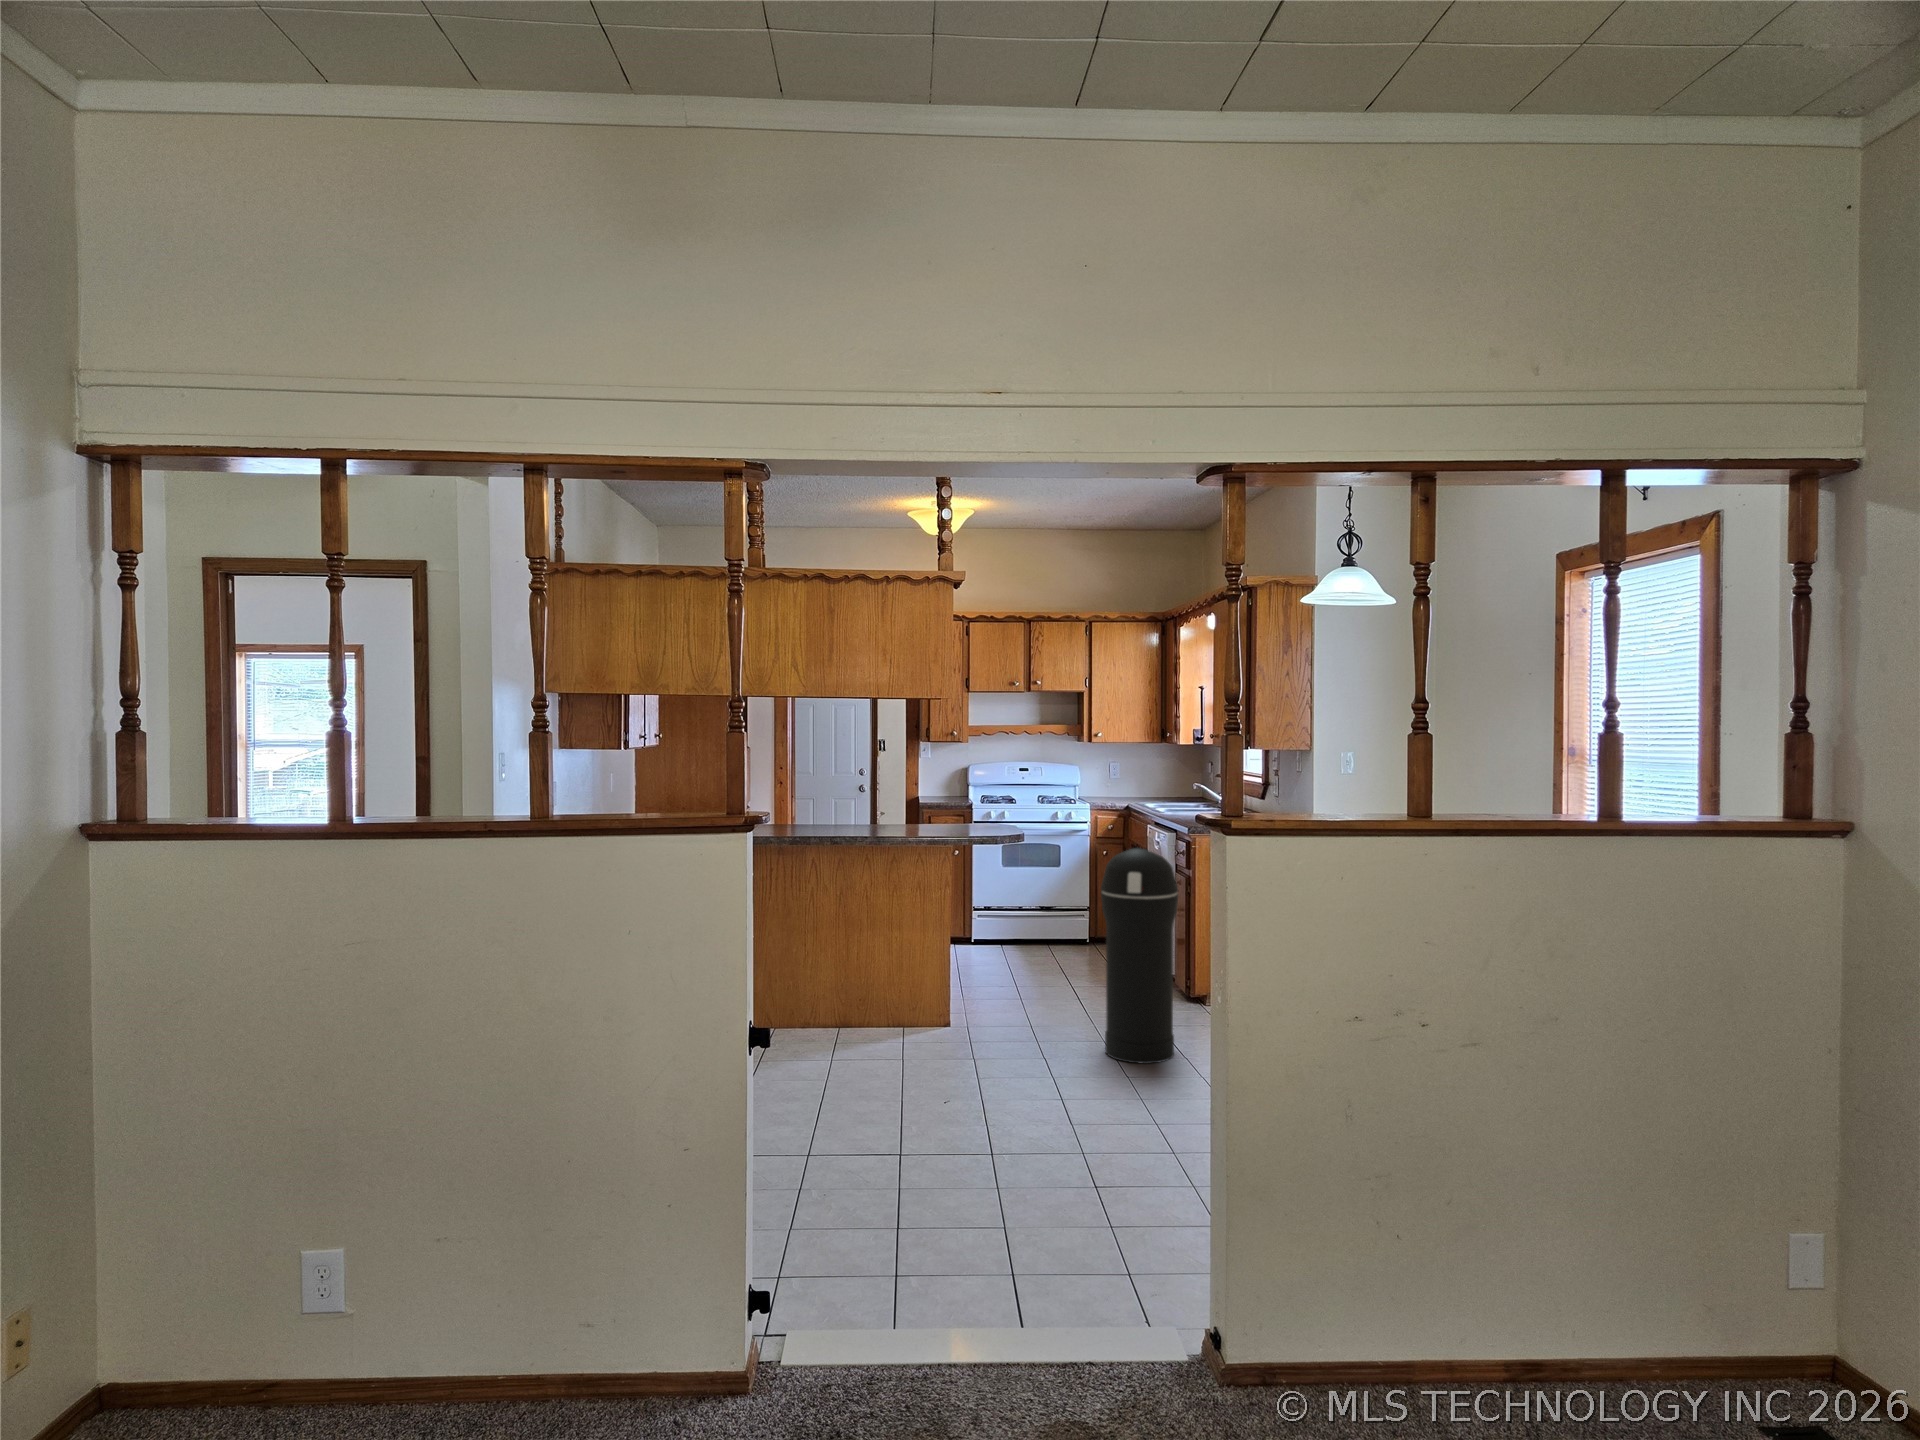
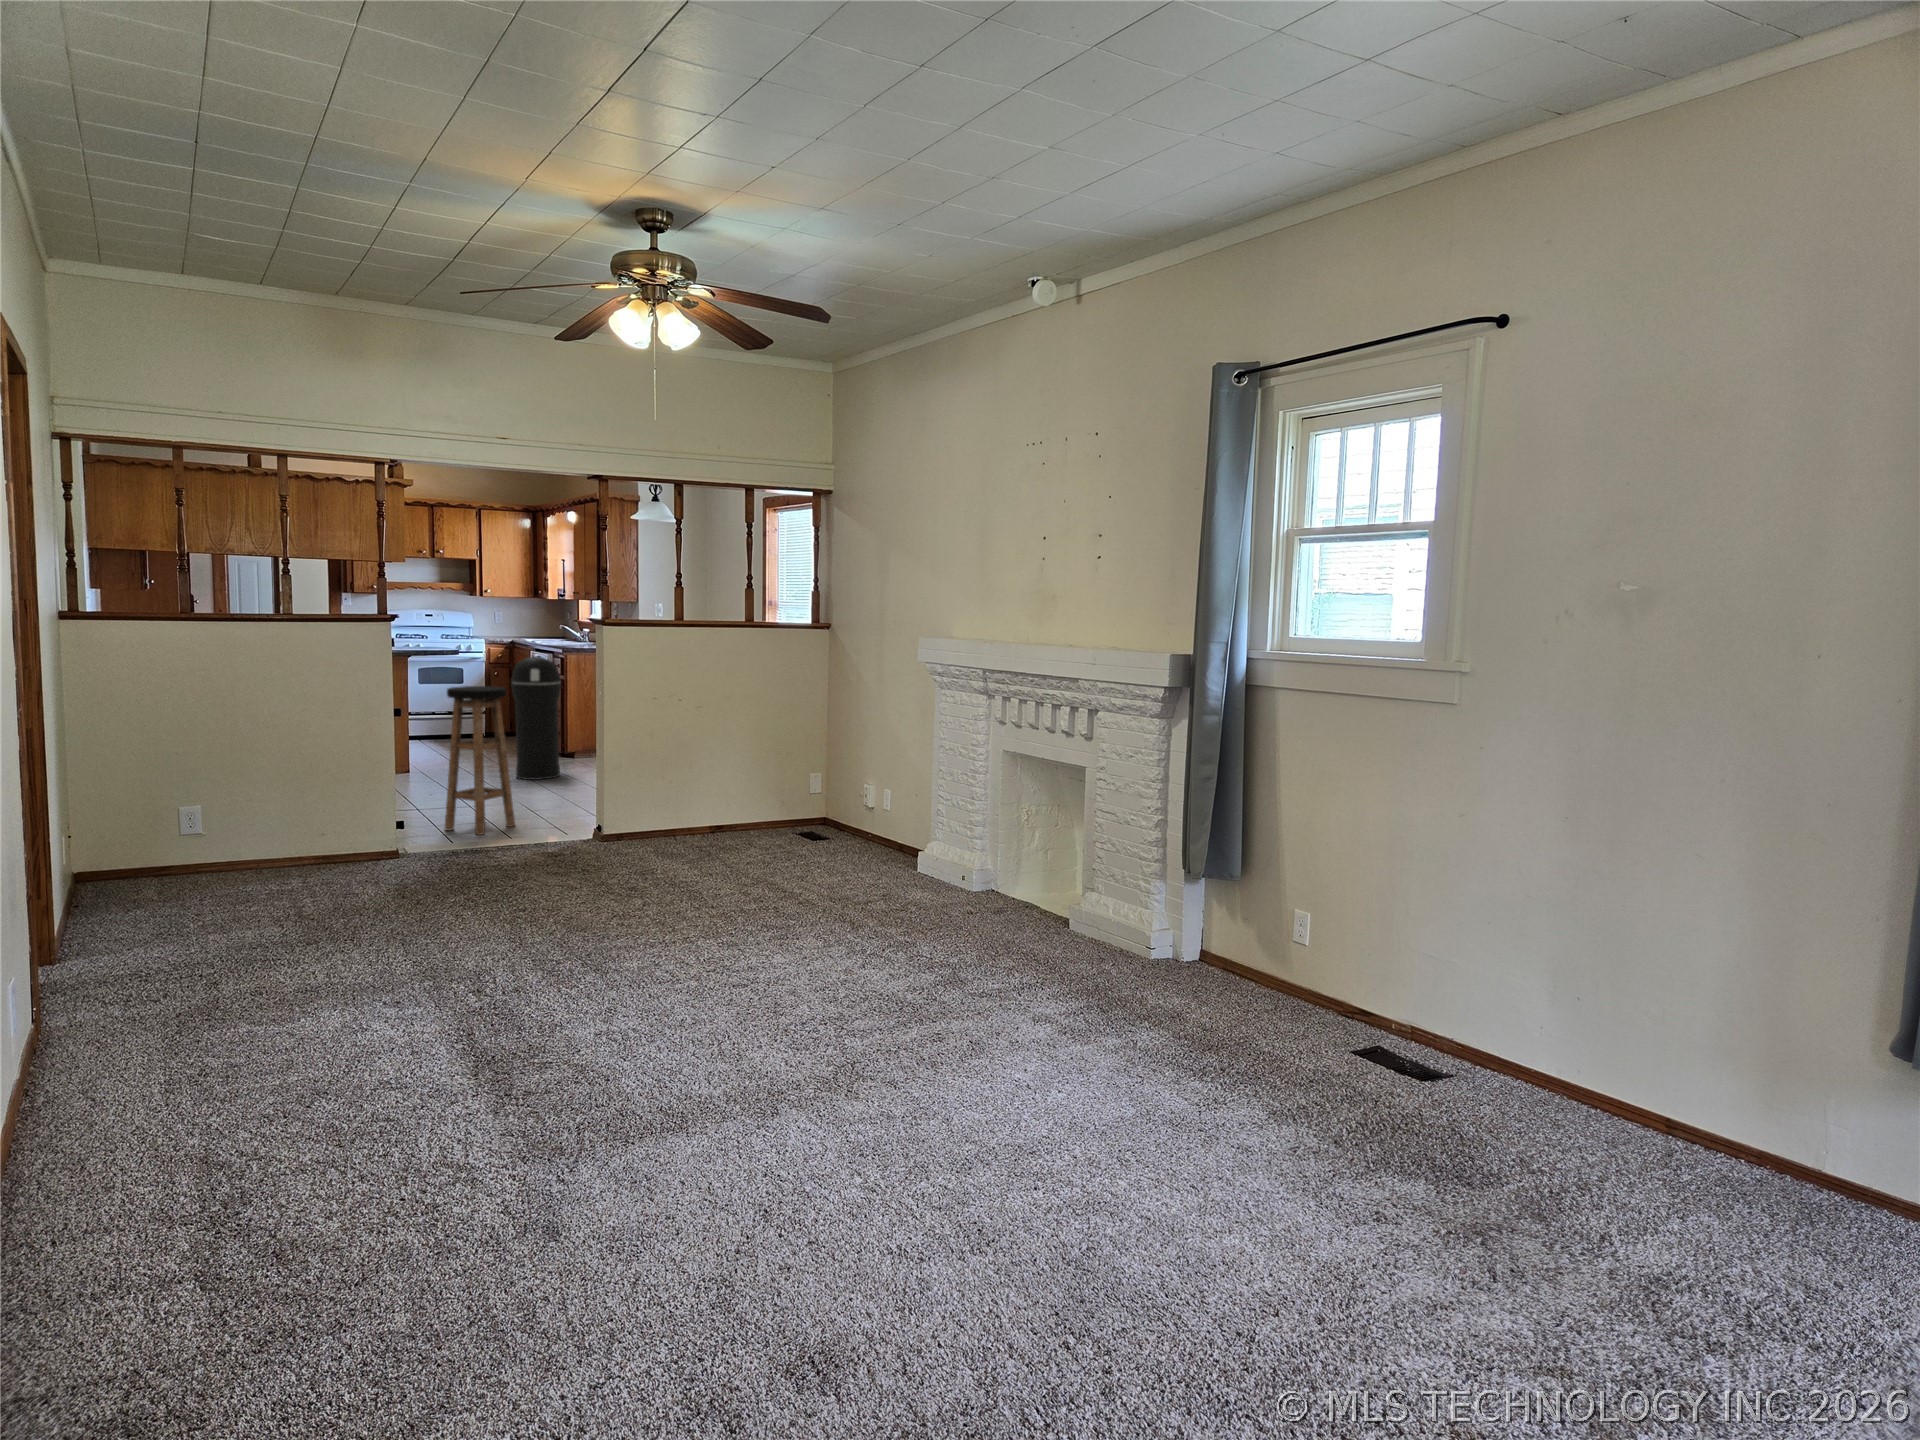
bar stool: none [939,932,1063,1250] -> present [445,686,515,835]

